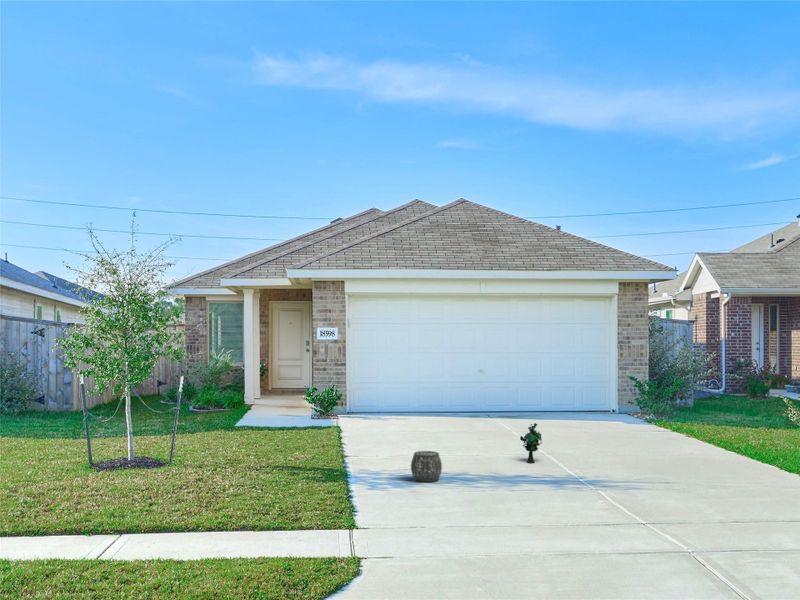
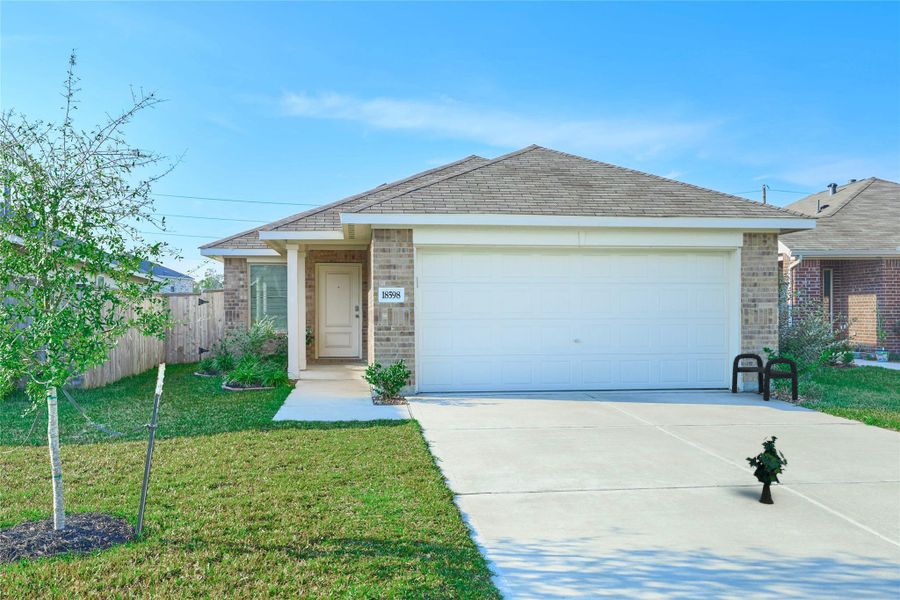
bench: none [609,382,654,420] -> present [732,354,798,401]
woven basket: present [411,451,442,482] -> none [610,508,674,579]

